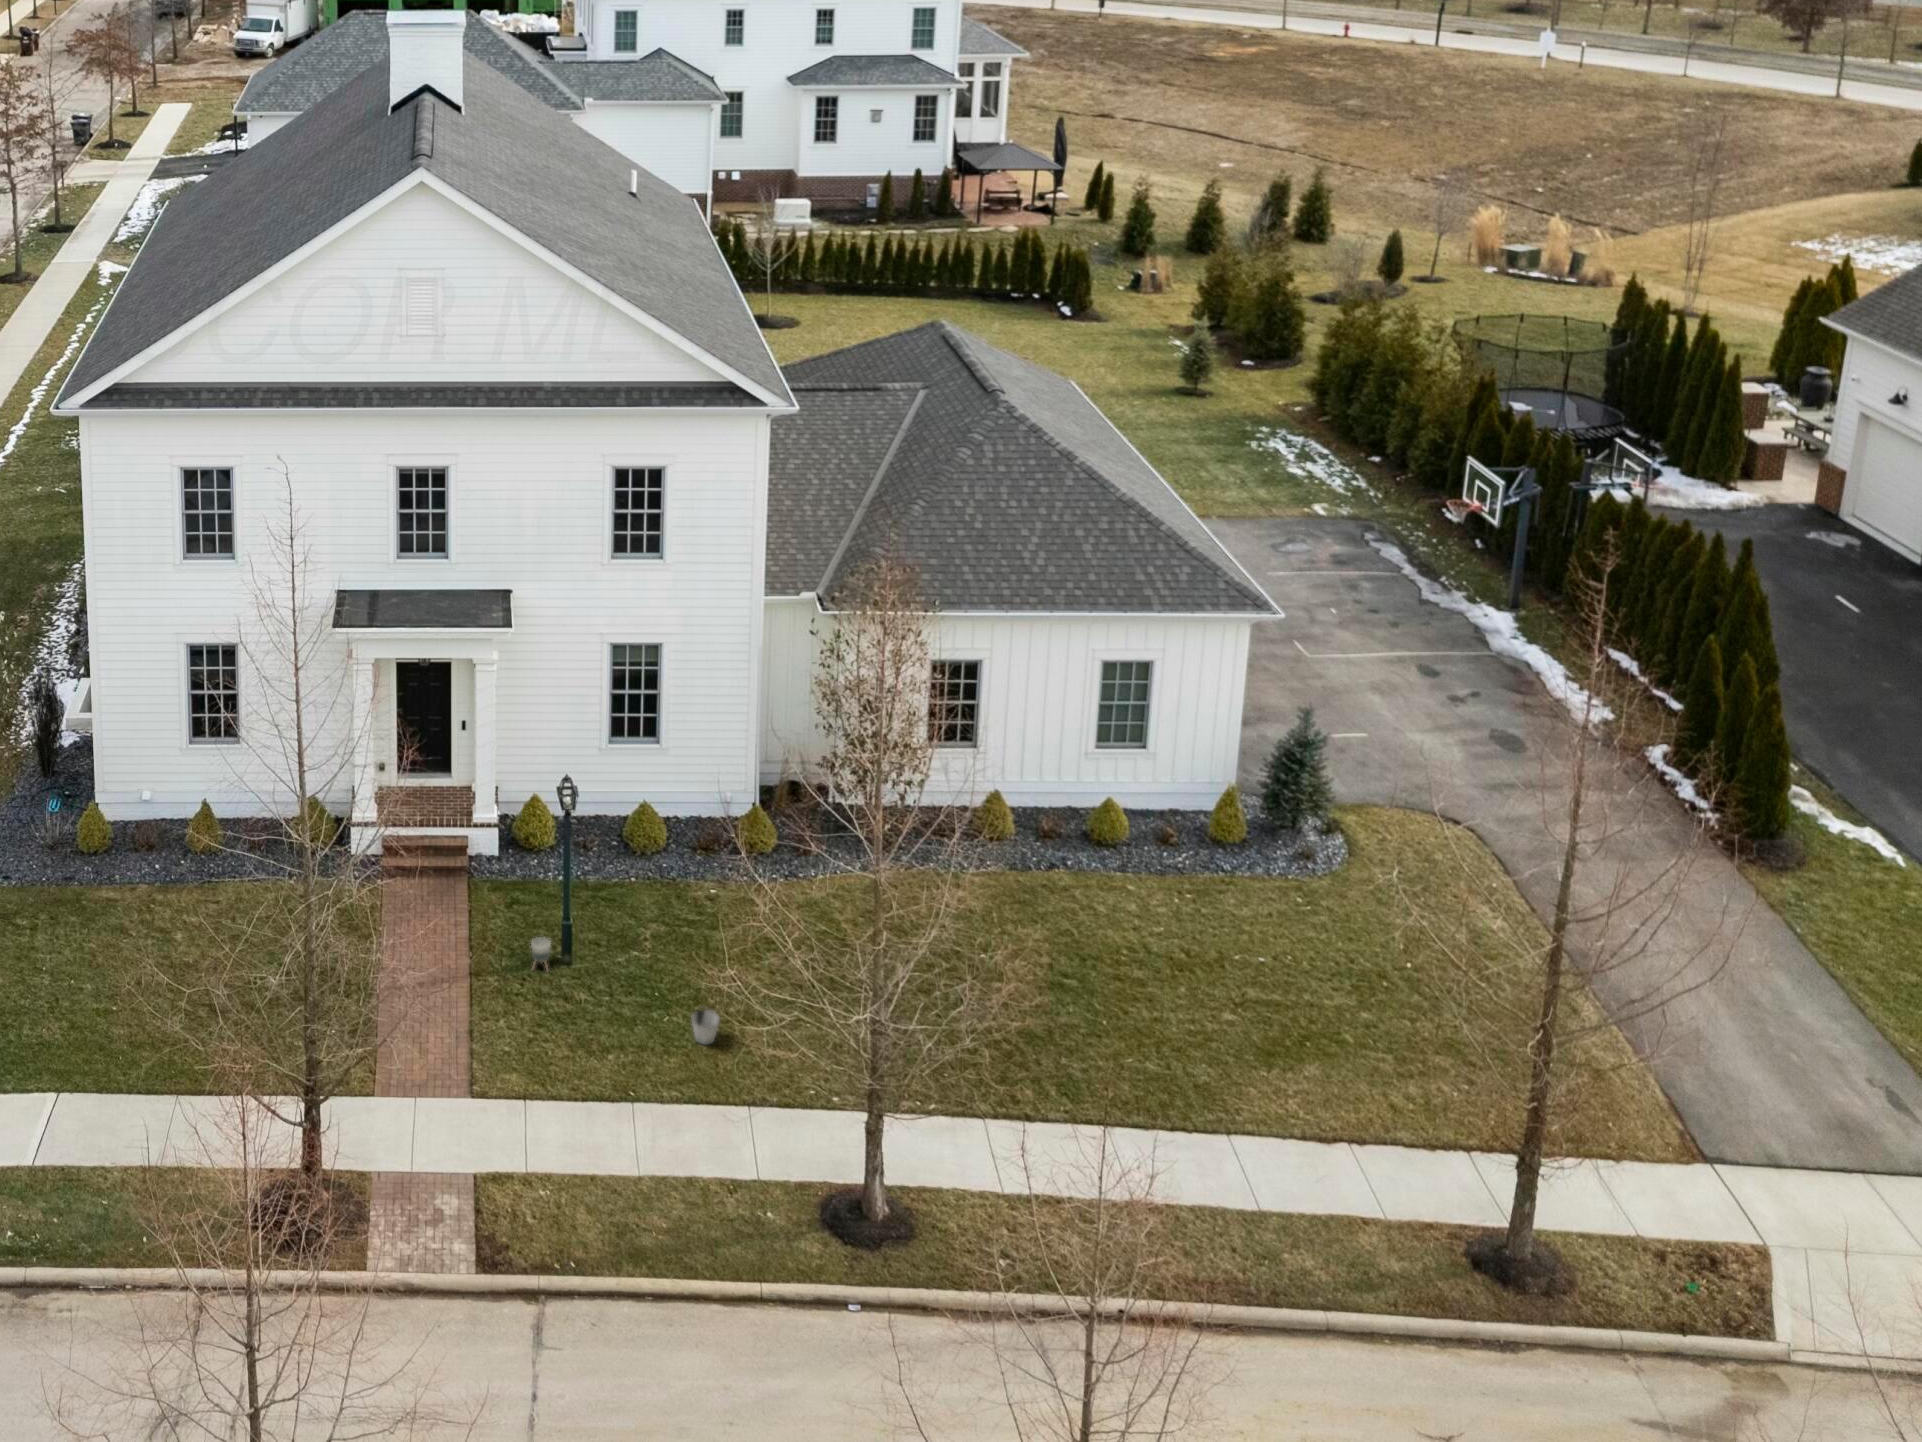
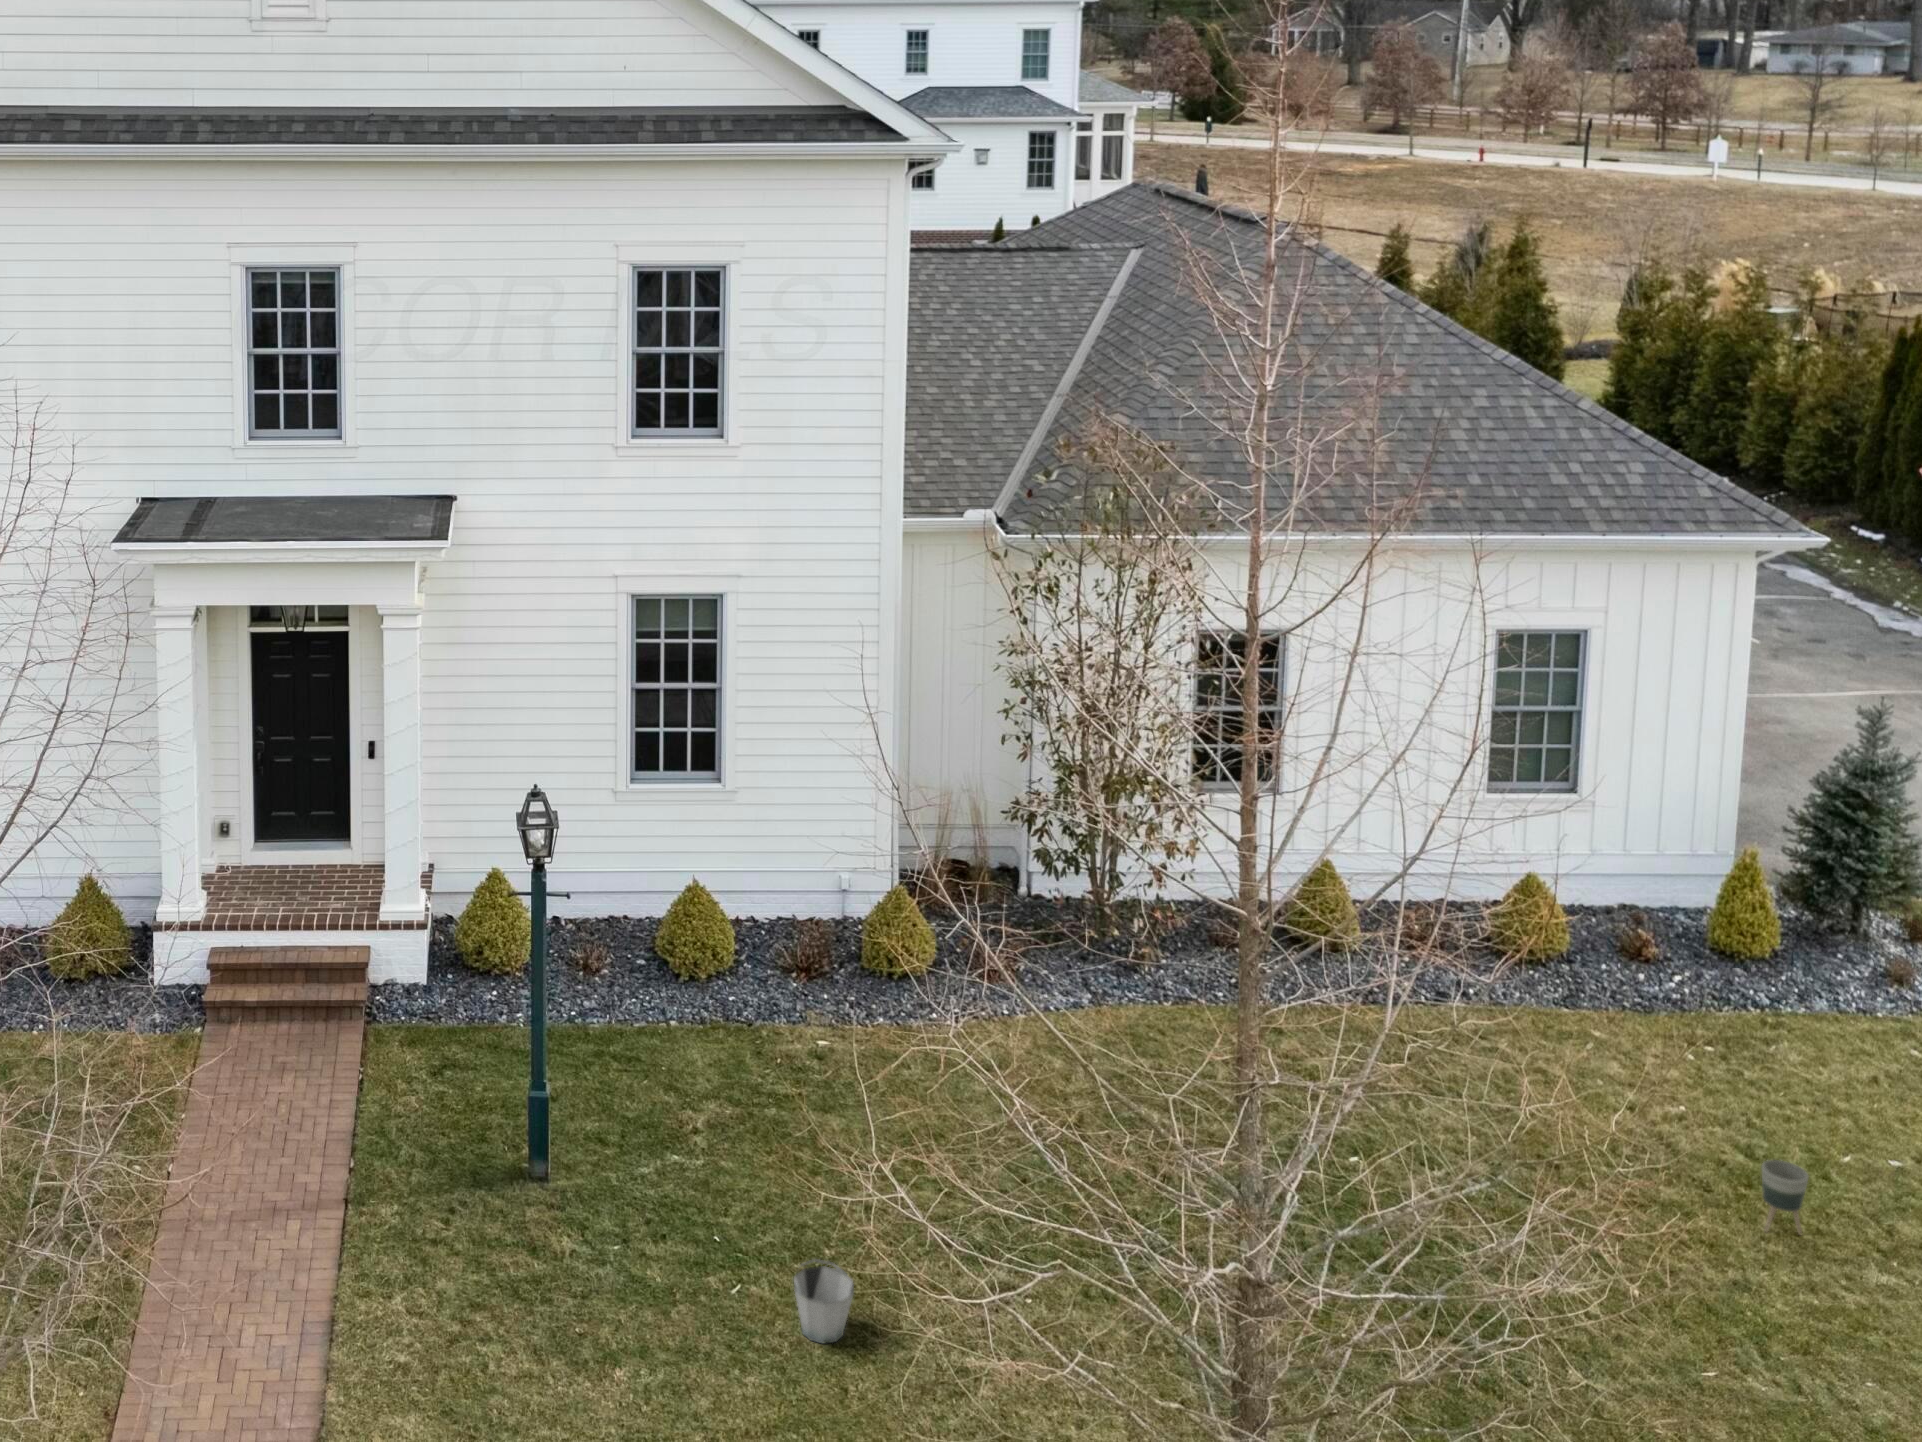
planter: present [531,937,551,964] -> present [1762,1160,1809,1234]

